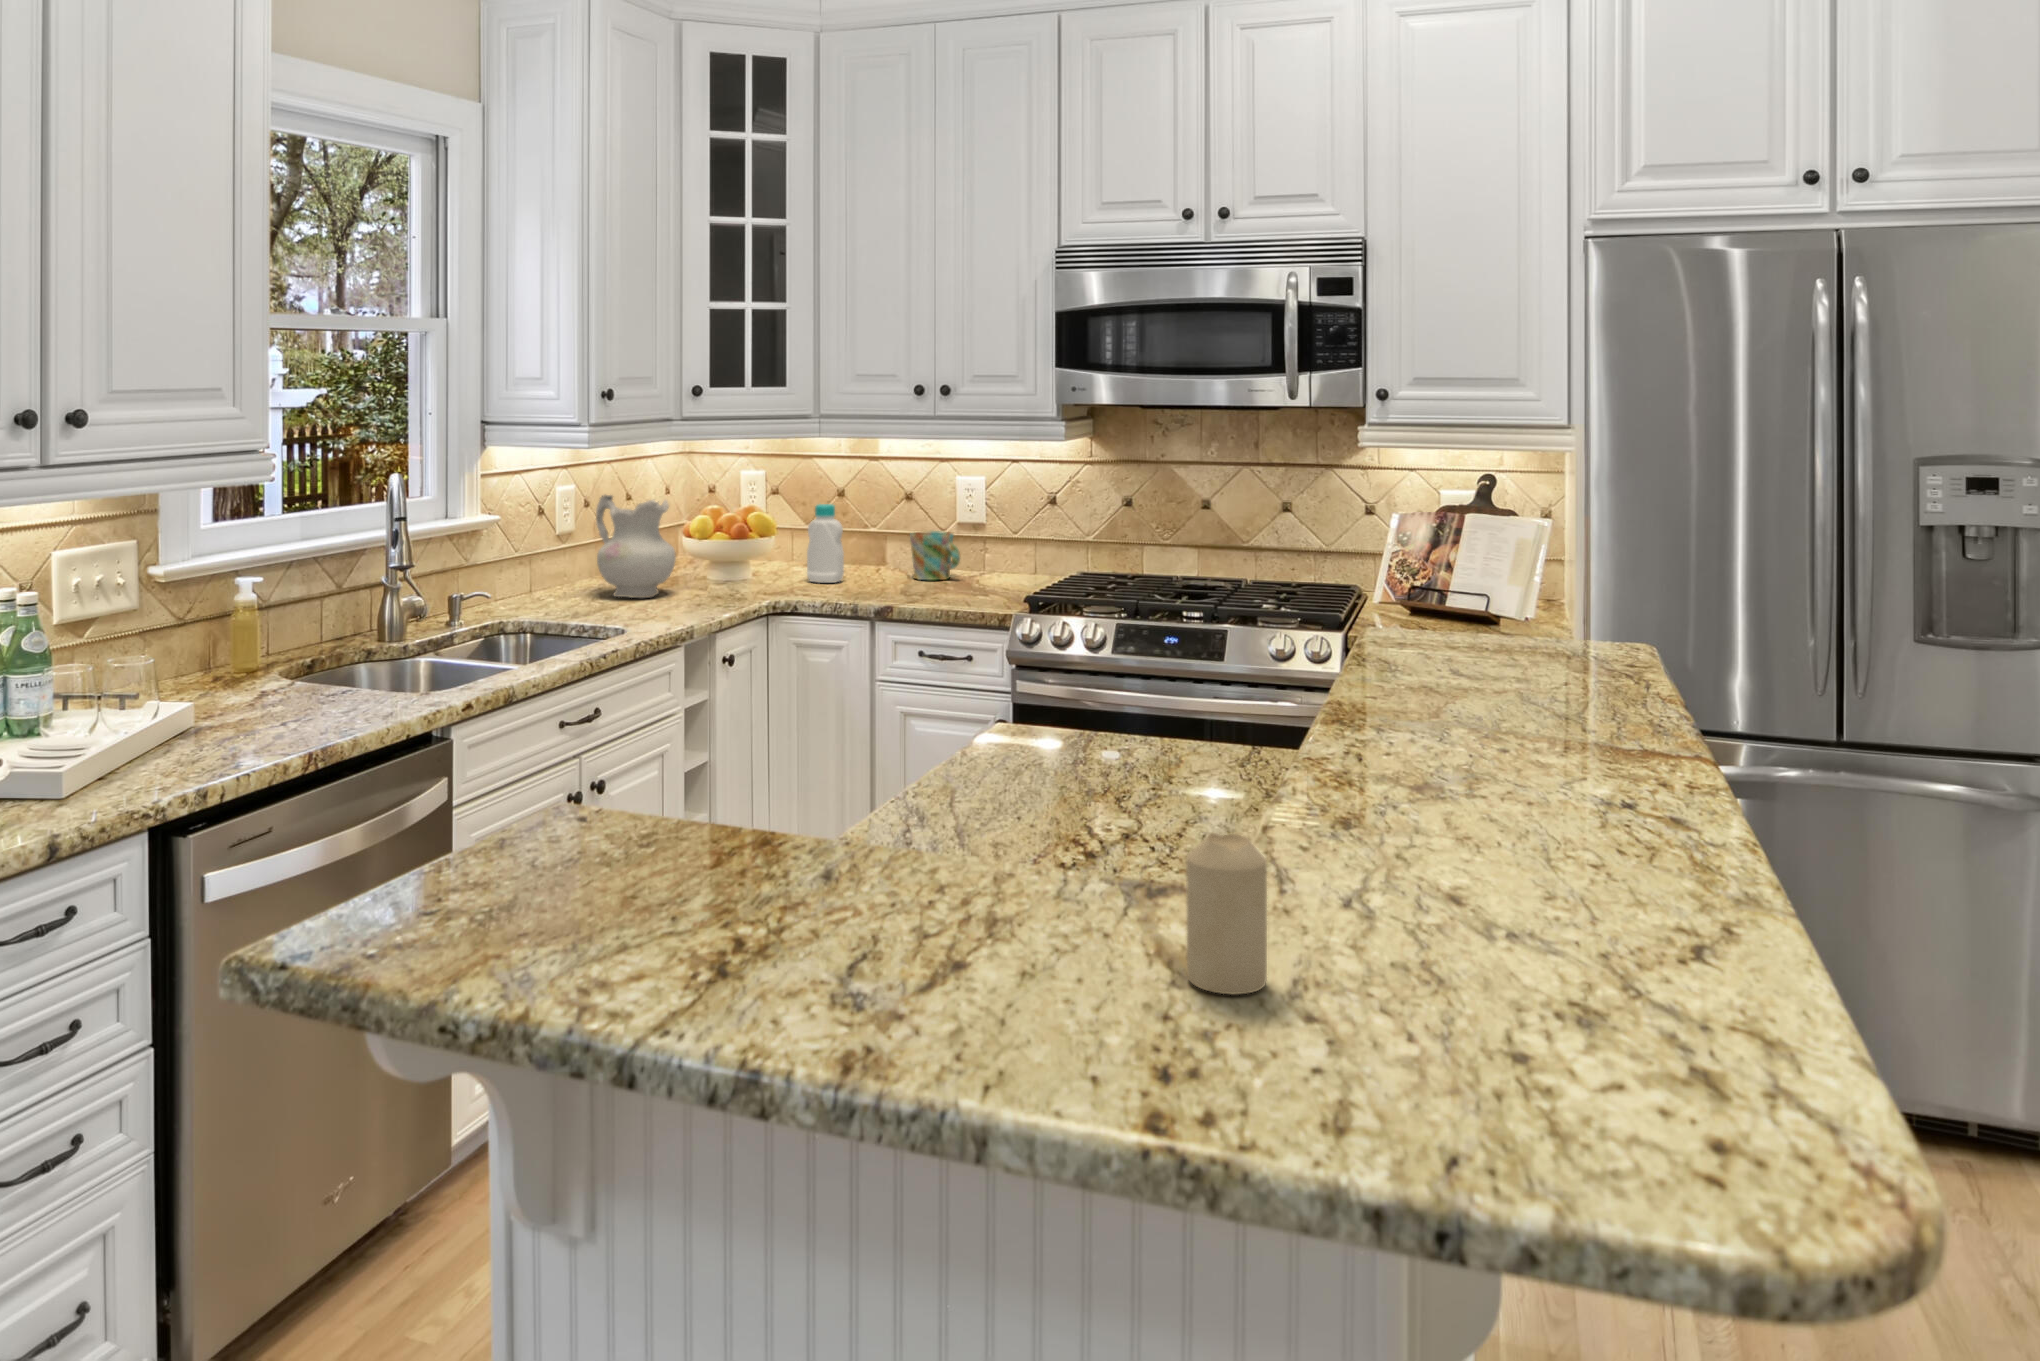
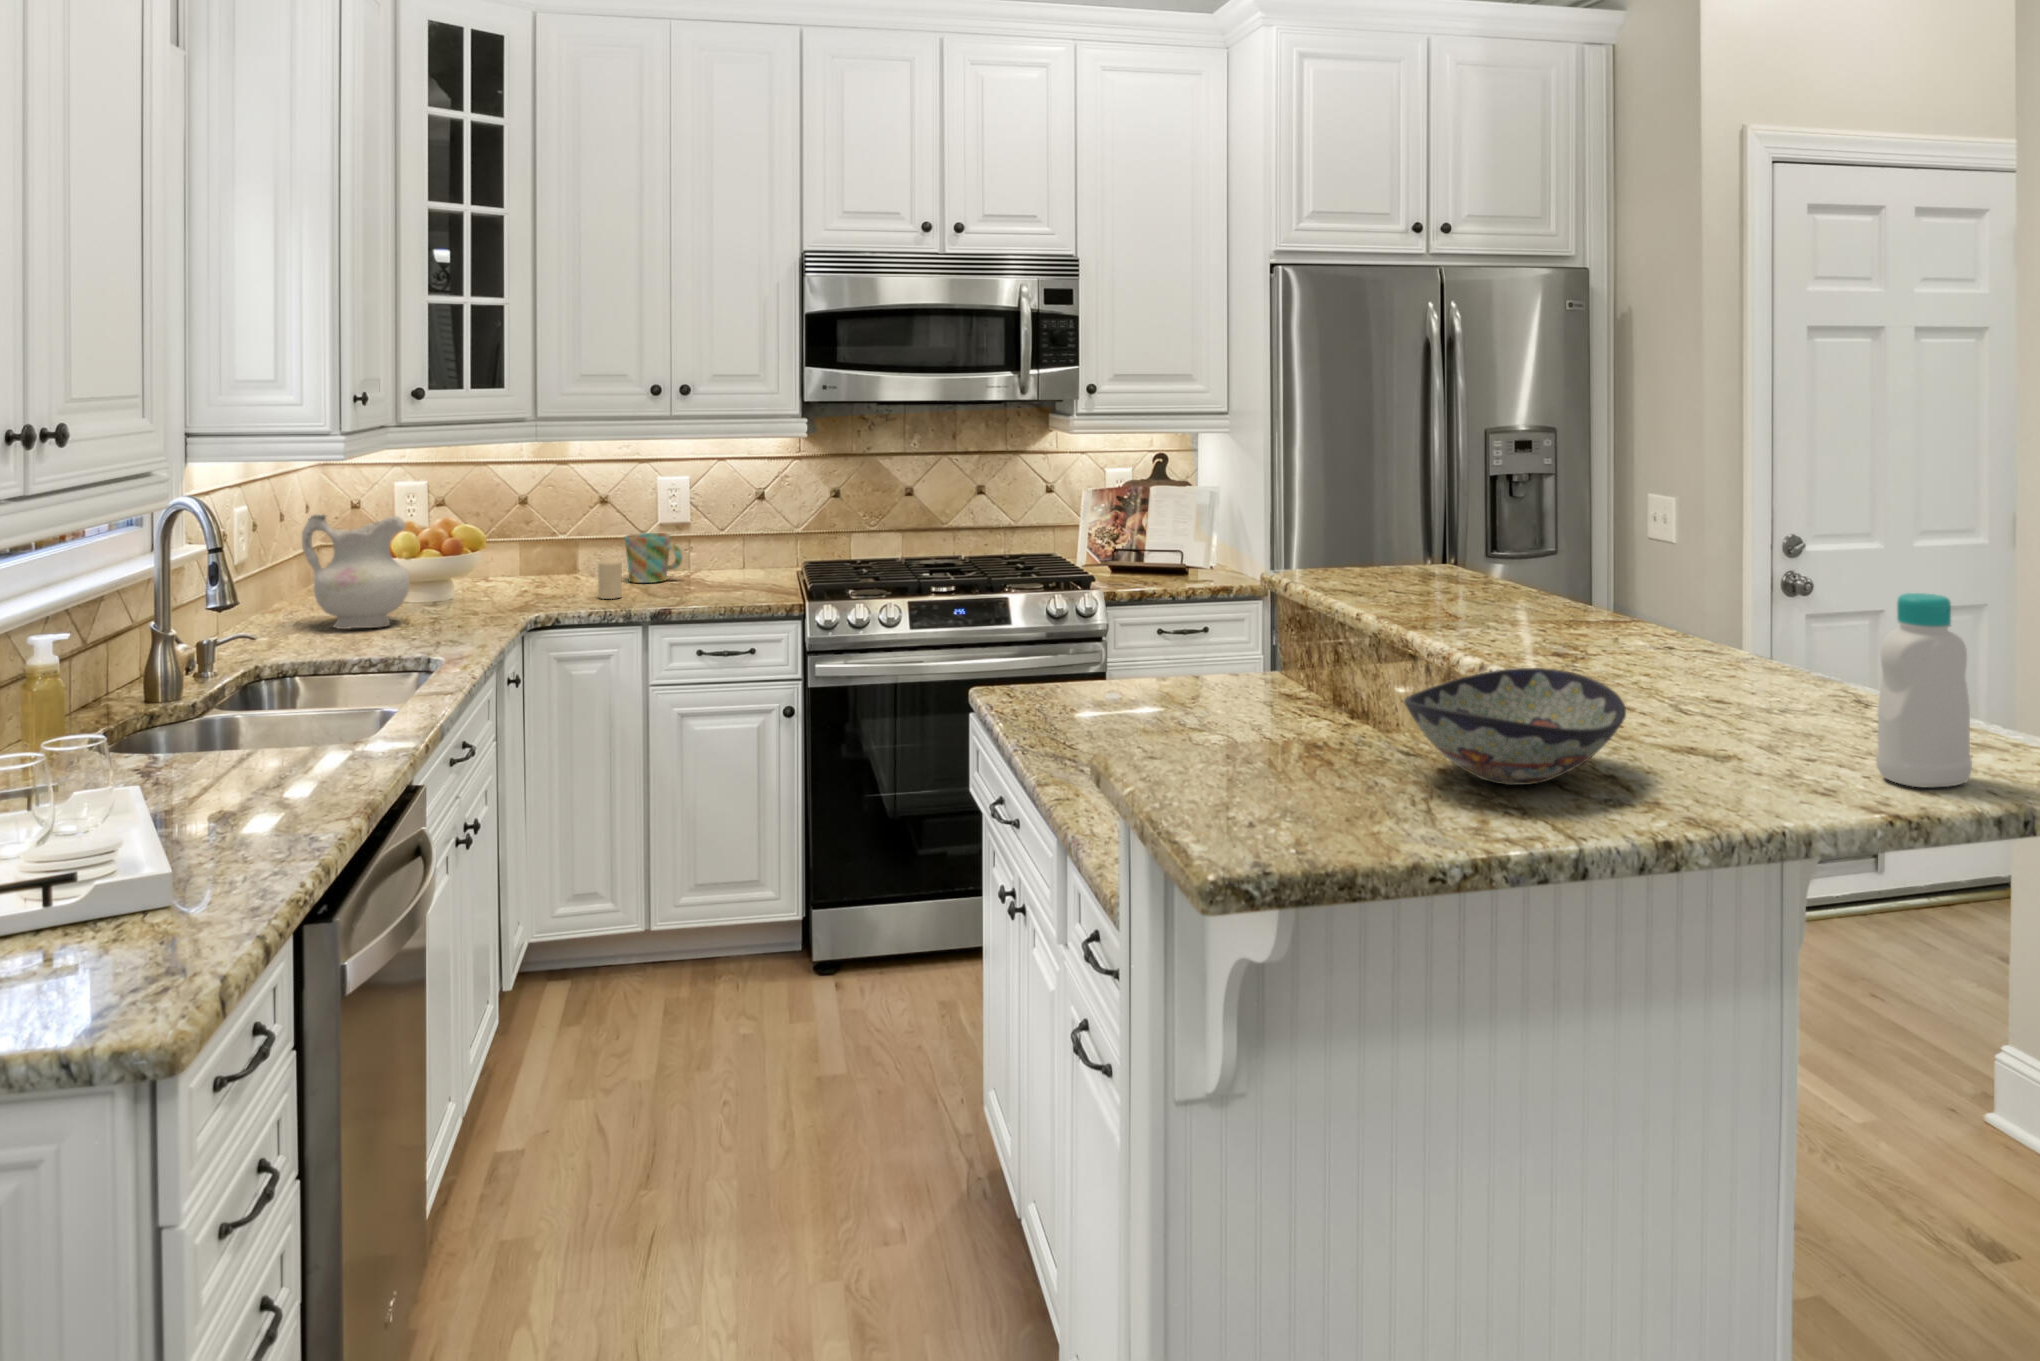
bottle: present [807,504,844,583] -> present [1876,593,1972,788]
decorative bowl: none [684,775,1044,943] -> present [1404,668,1626,785]
candle: present [1186,833,1267,995] -> present [598,556,622,599]

